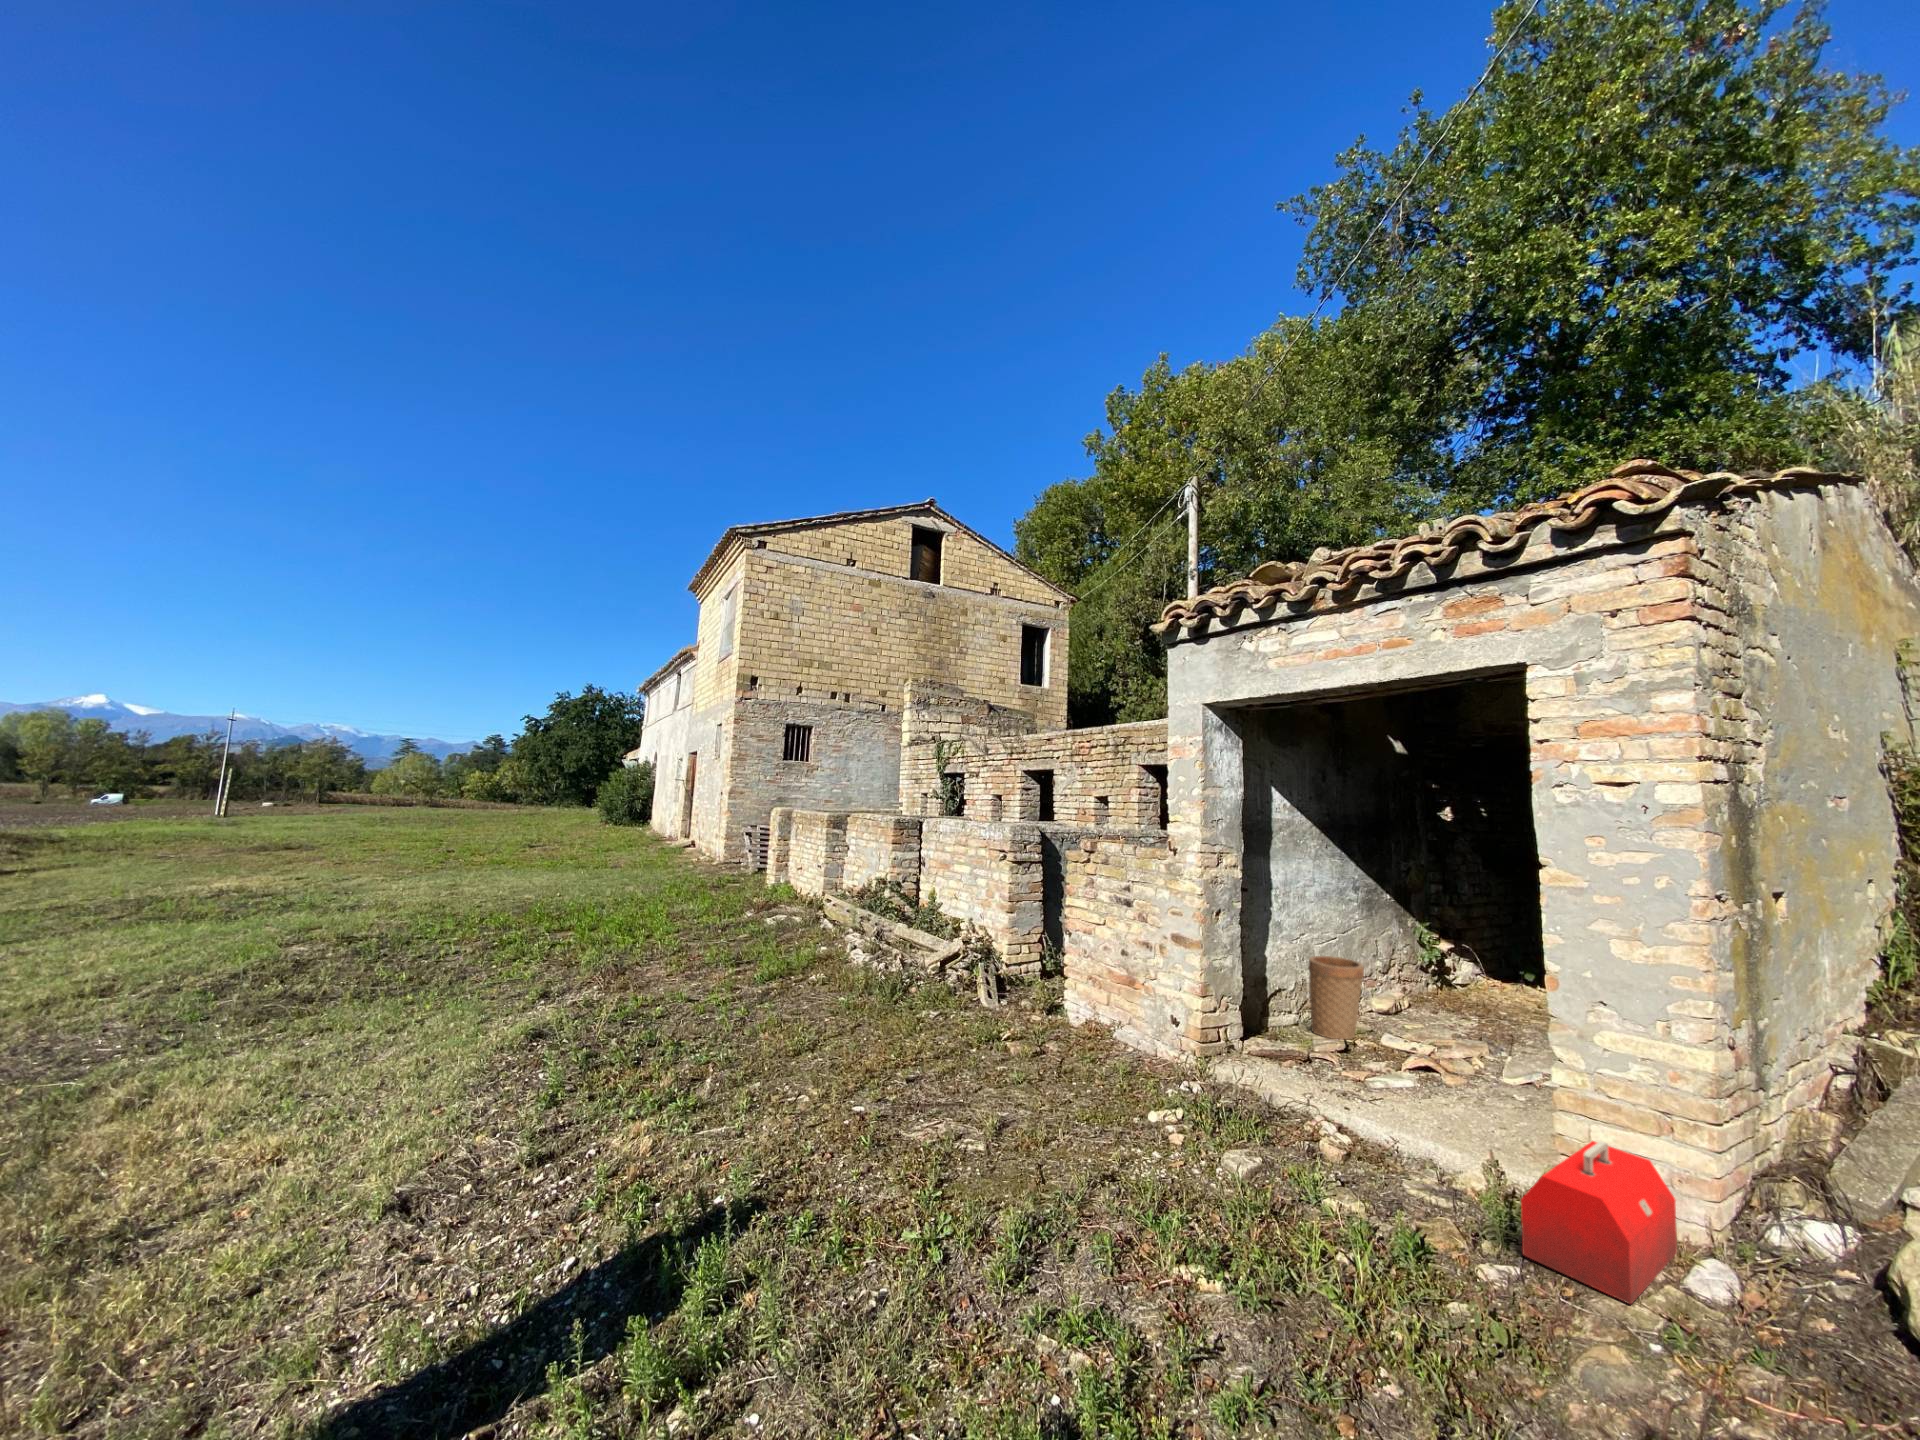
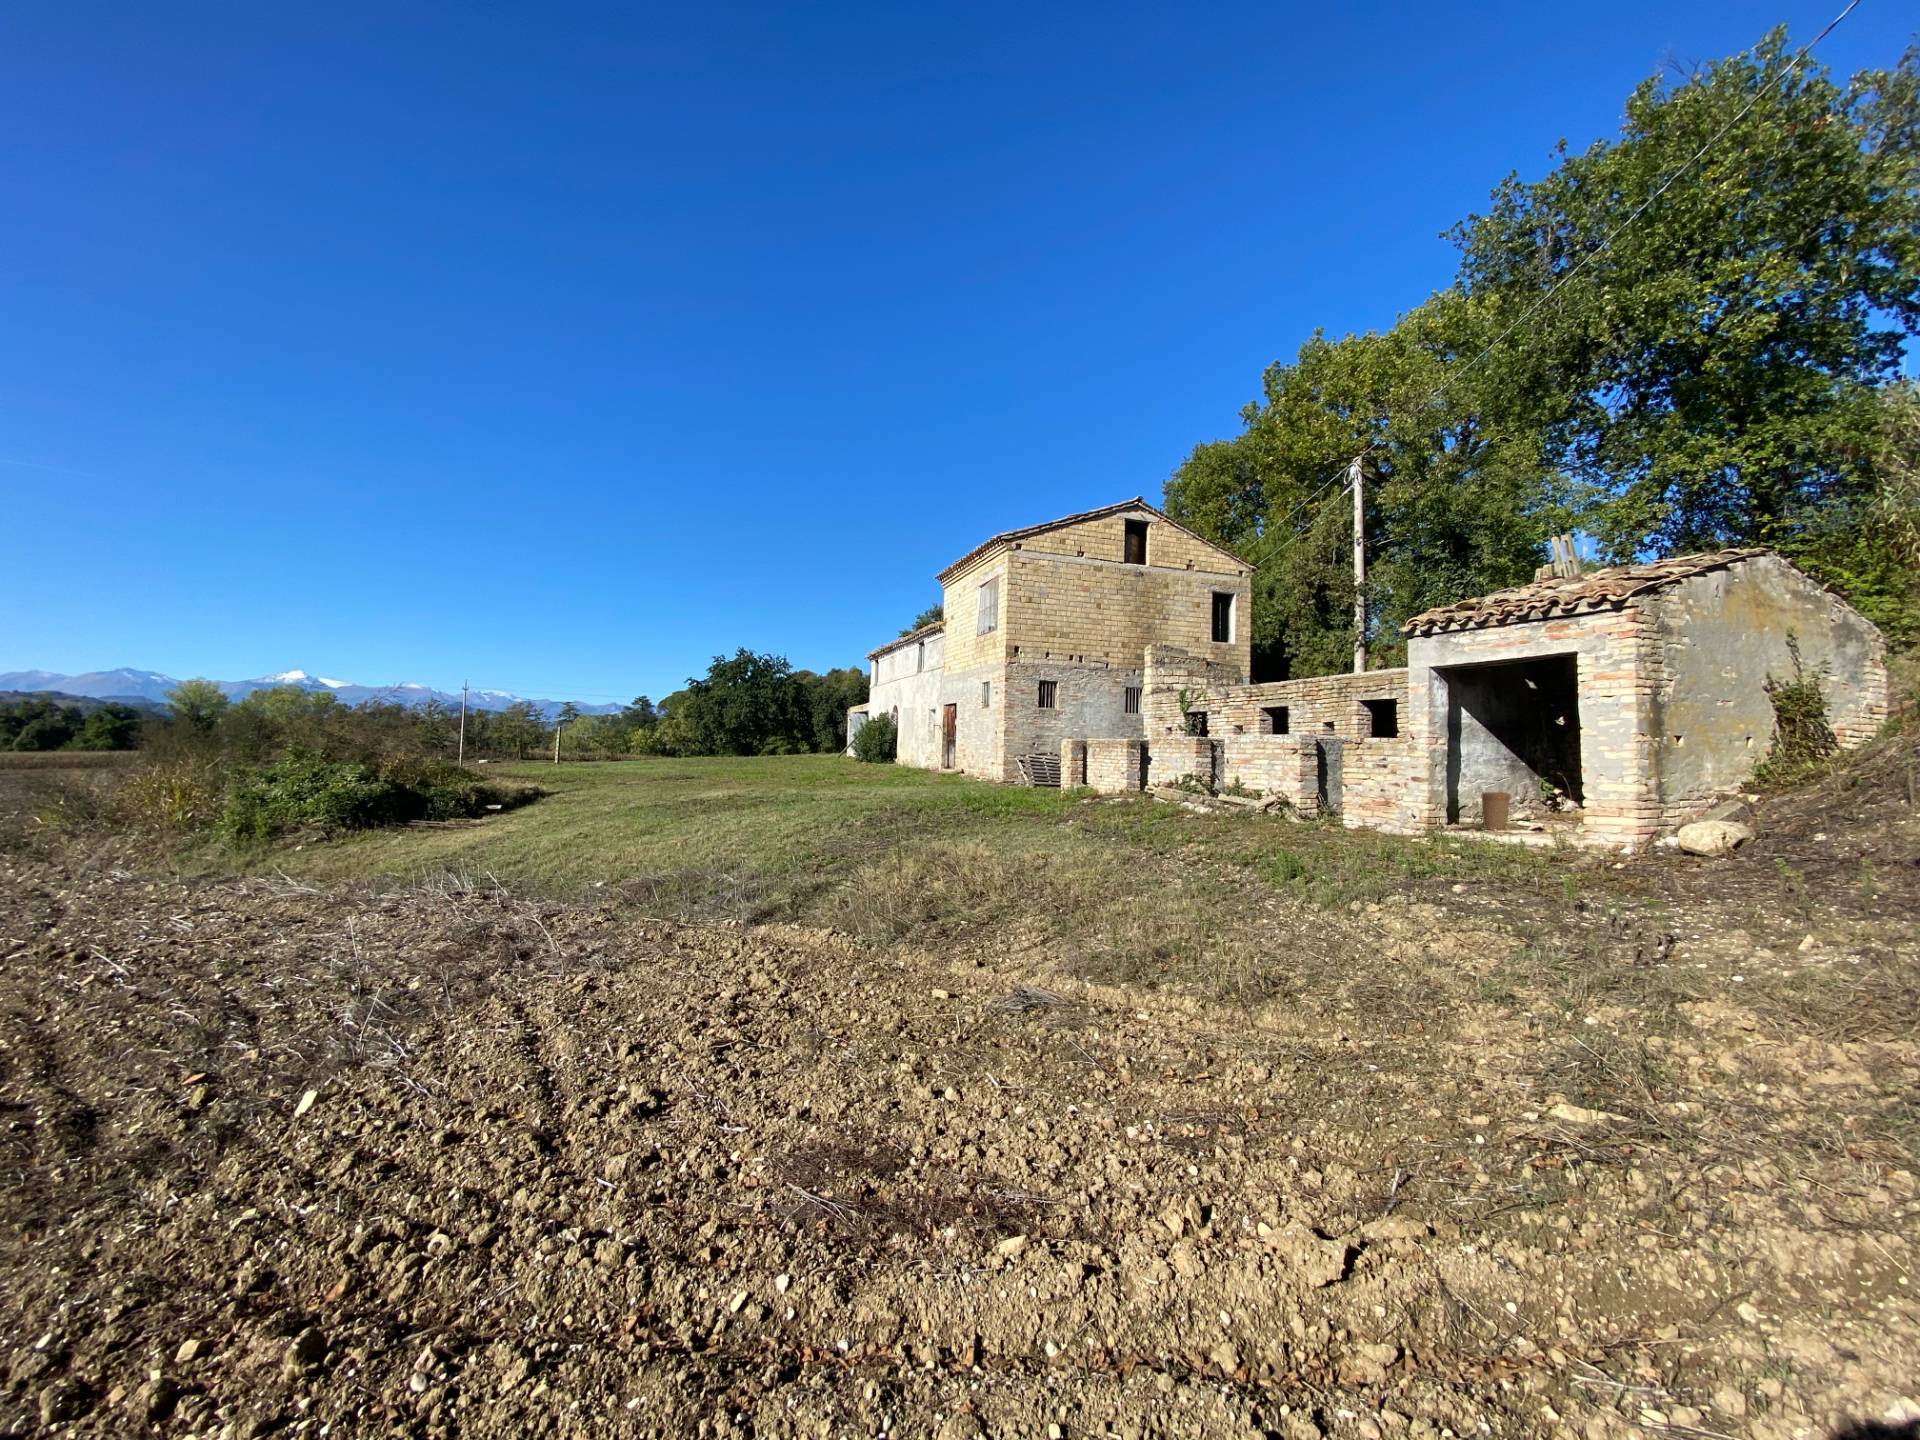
toolbox: present [1521,1141,1677,1304] -> none [1569,821,1625,862]

